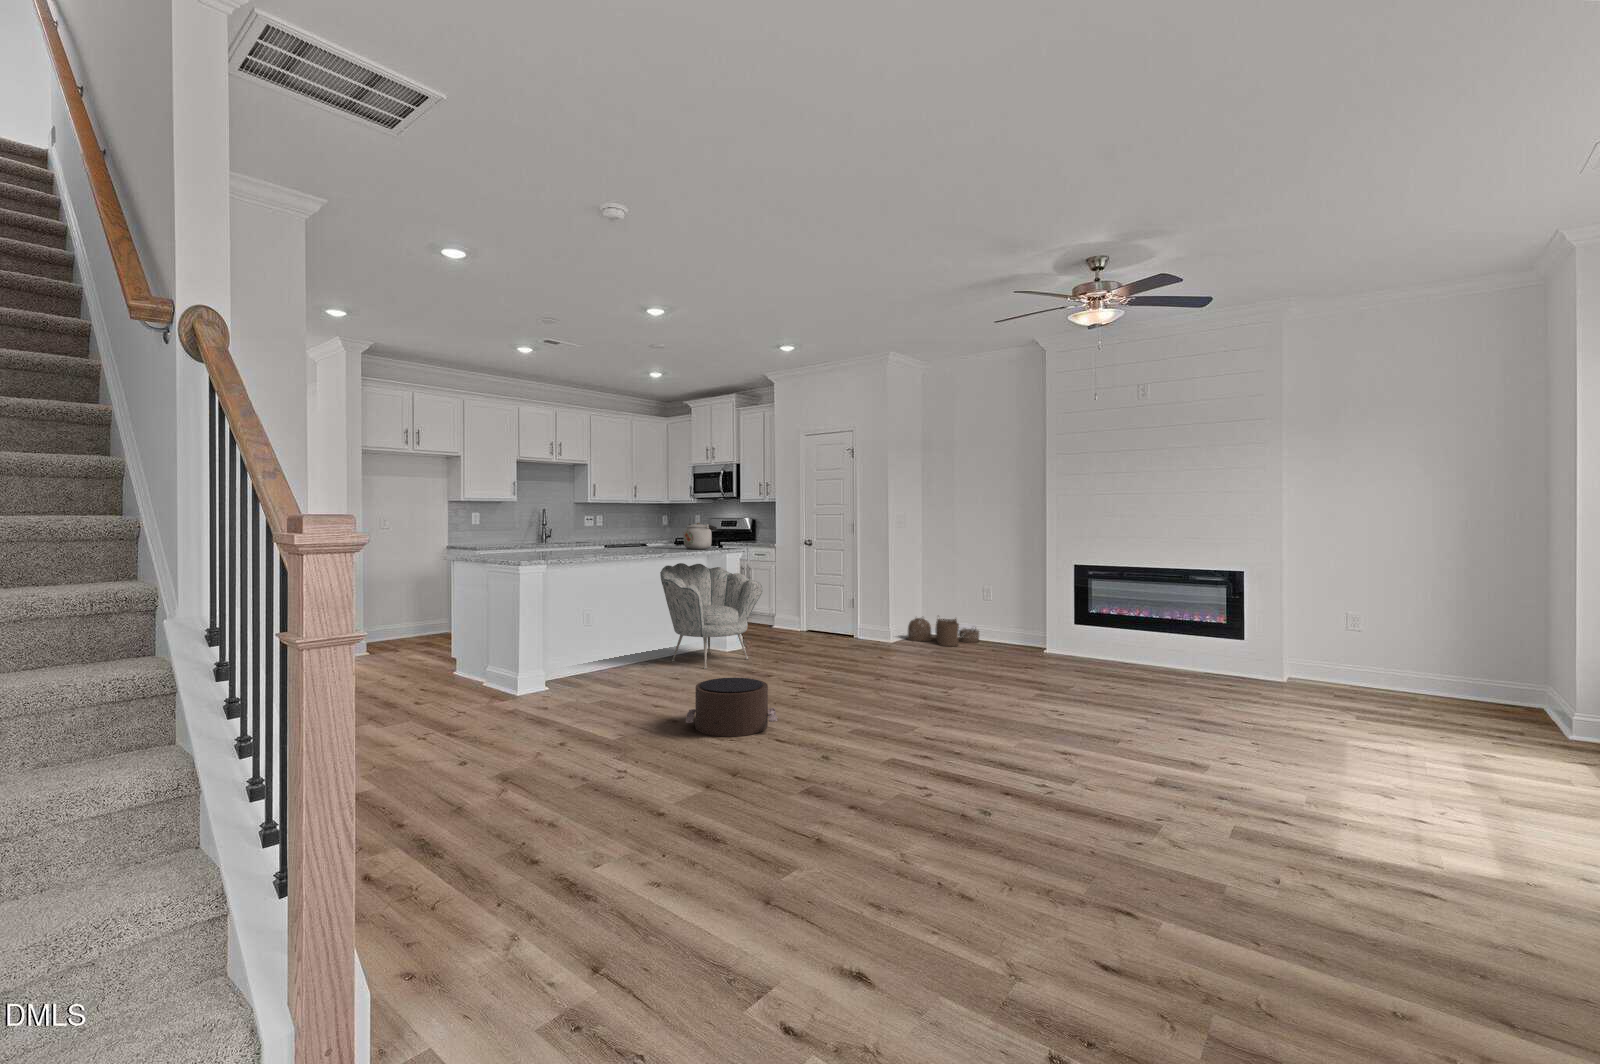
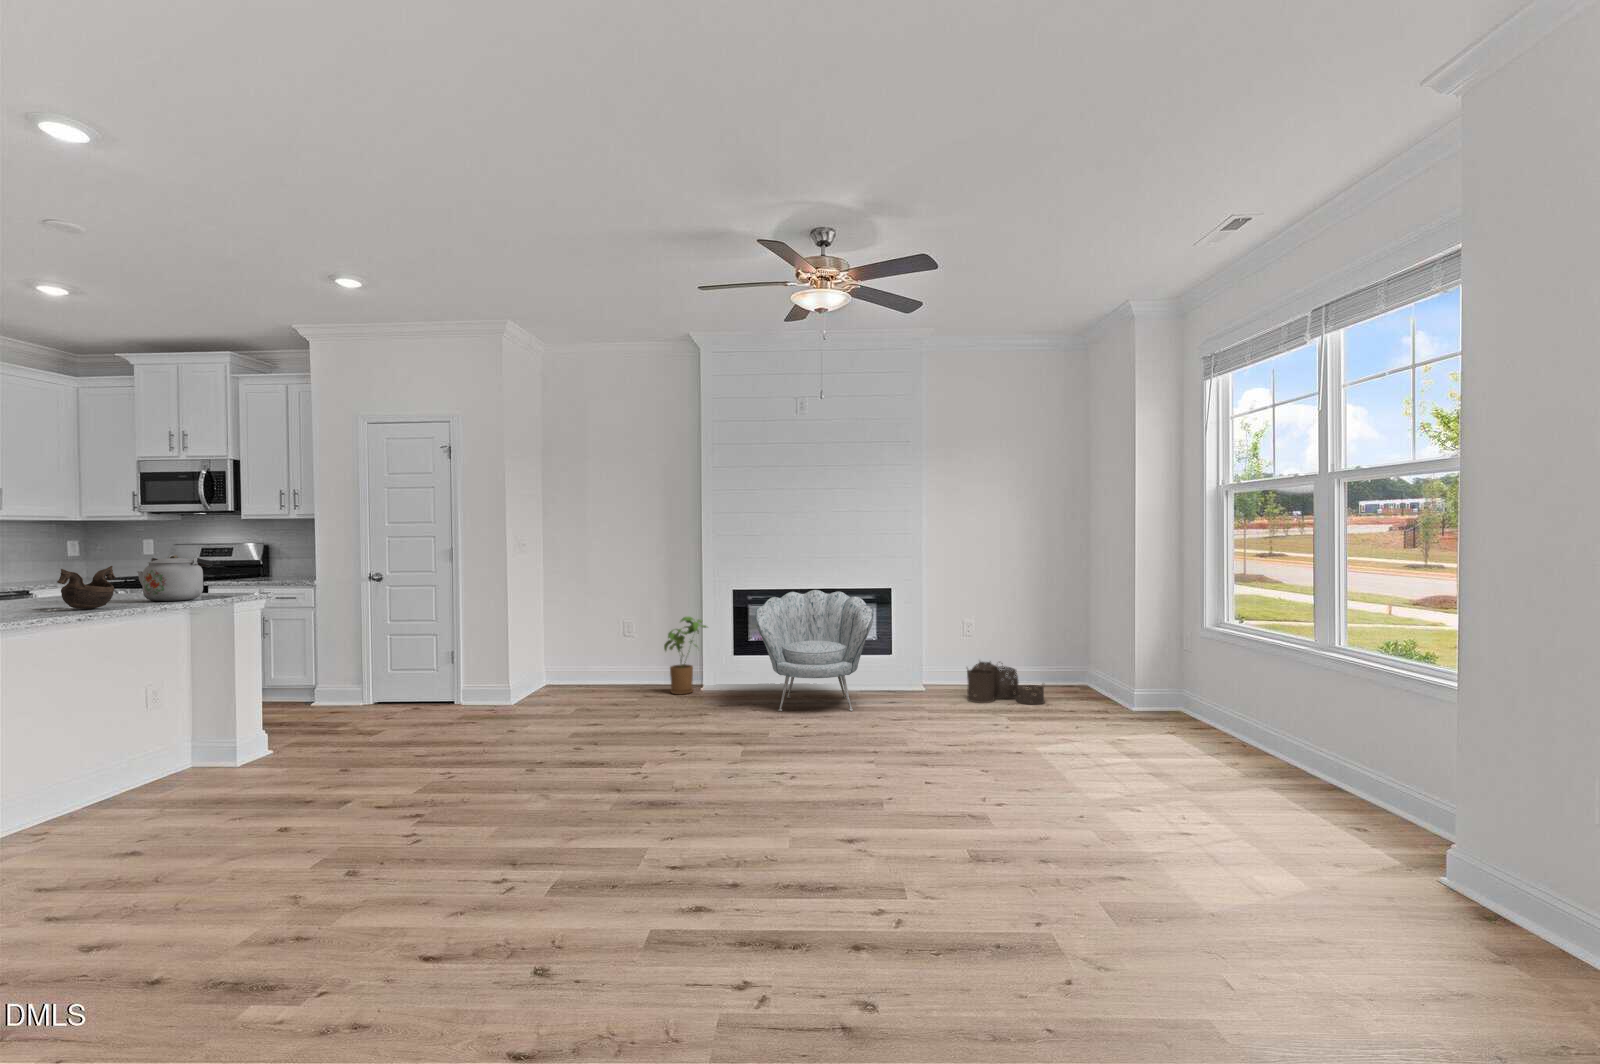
decorative bowl: none [646,527,671,550] -> present [57,566,116,609]
armchair: present [660,563,762,669] -> present [755,590,873,711]
house plant: none [1010,585,1049,650] -> present [664,617,706,695]
woven basket: present [907,618,979,646] -> present [967,662,1044,704]
pouf: present [686,678,778,737] -> none [219,838,426,980]

